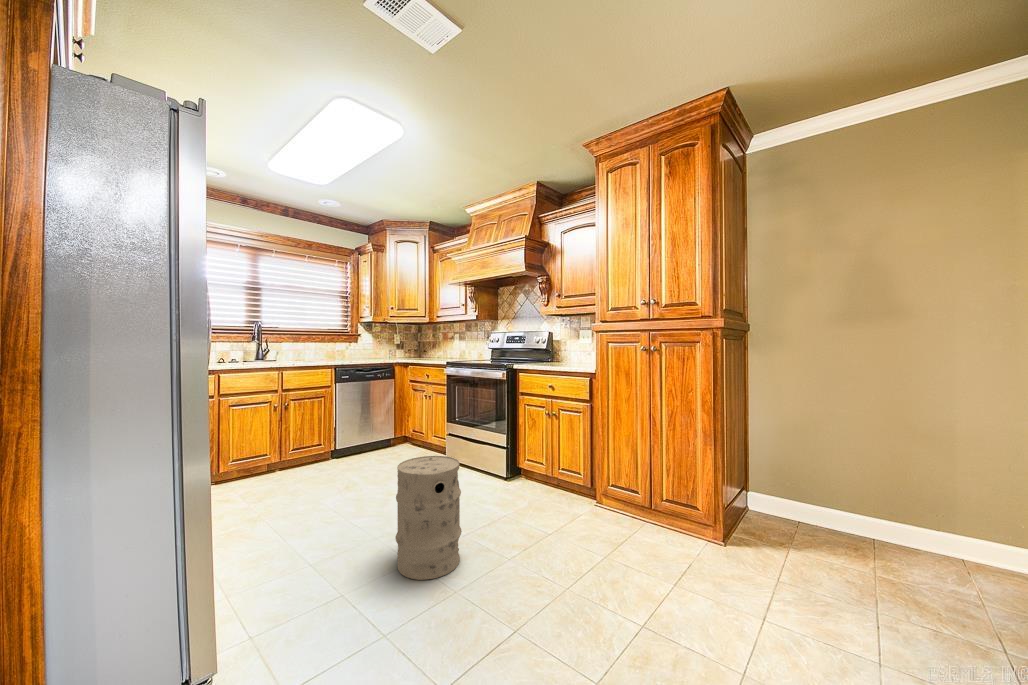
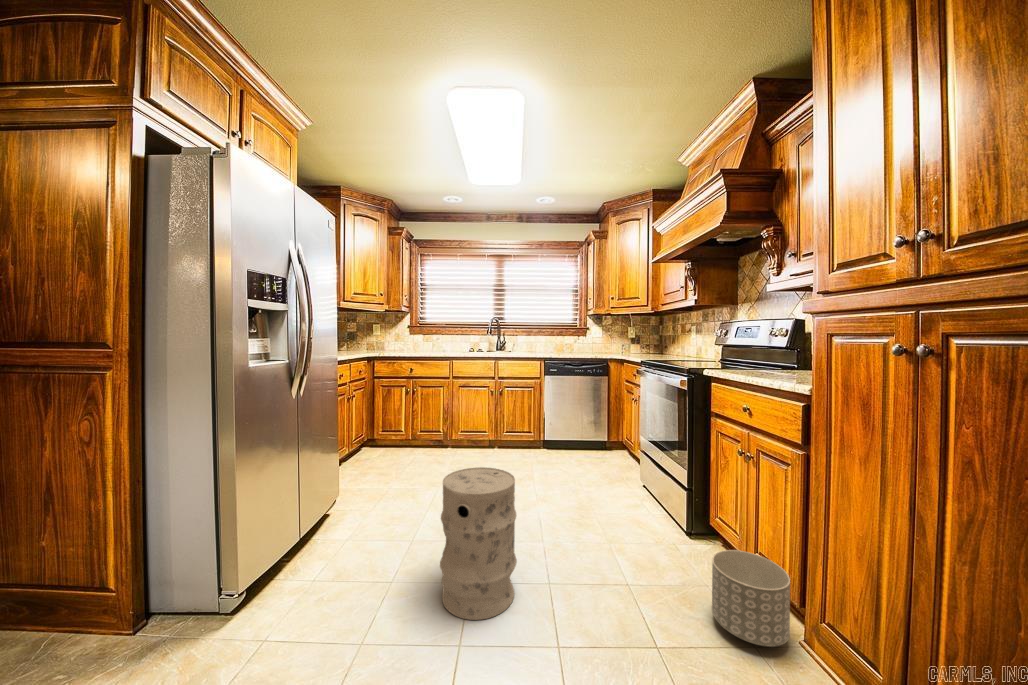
planter: none [557,467,594,511] -> present [712,550,790,647]

